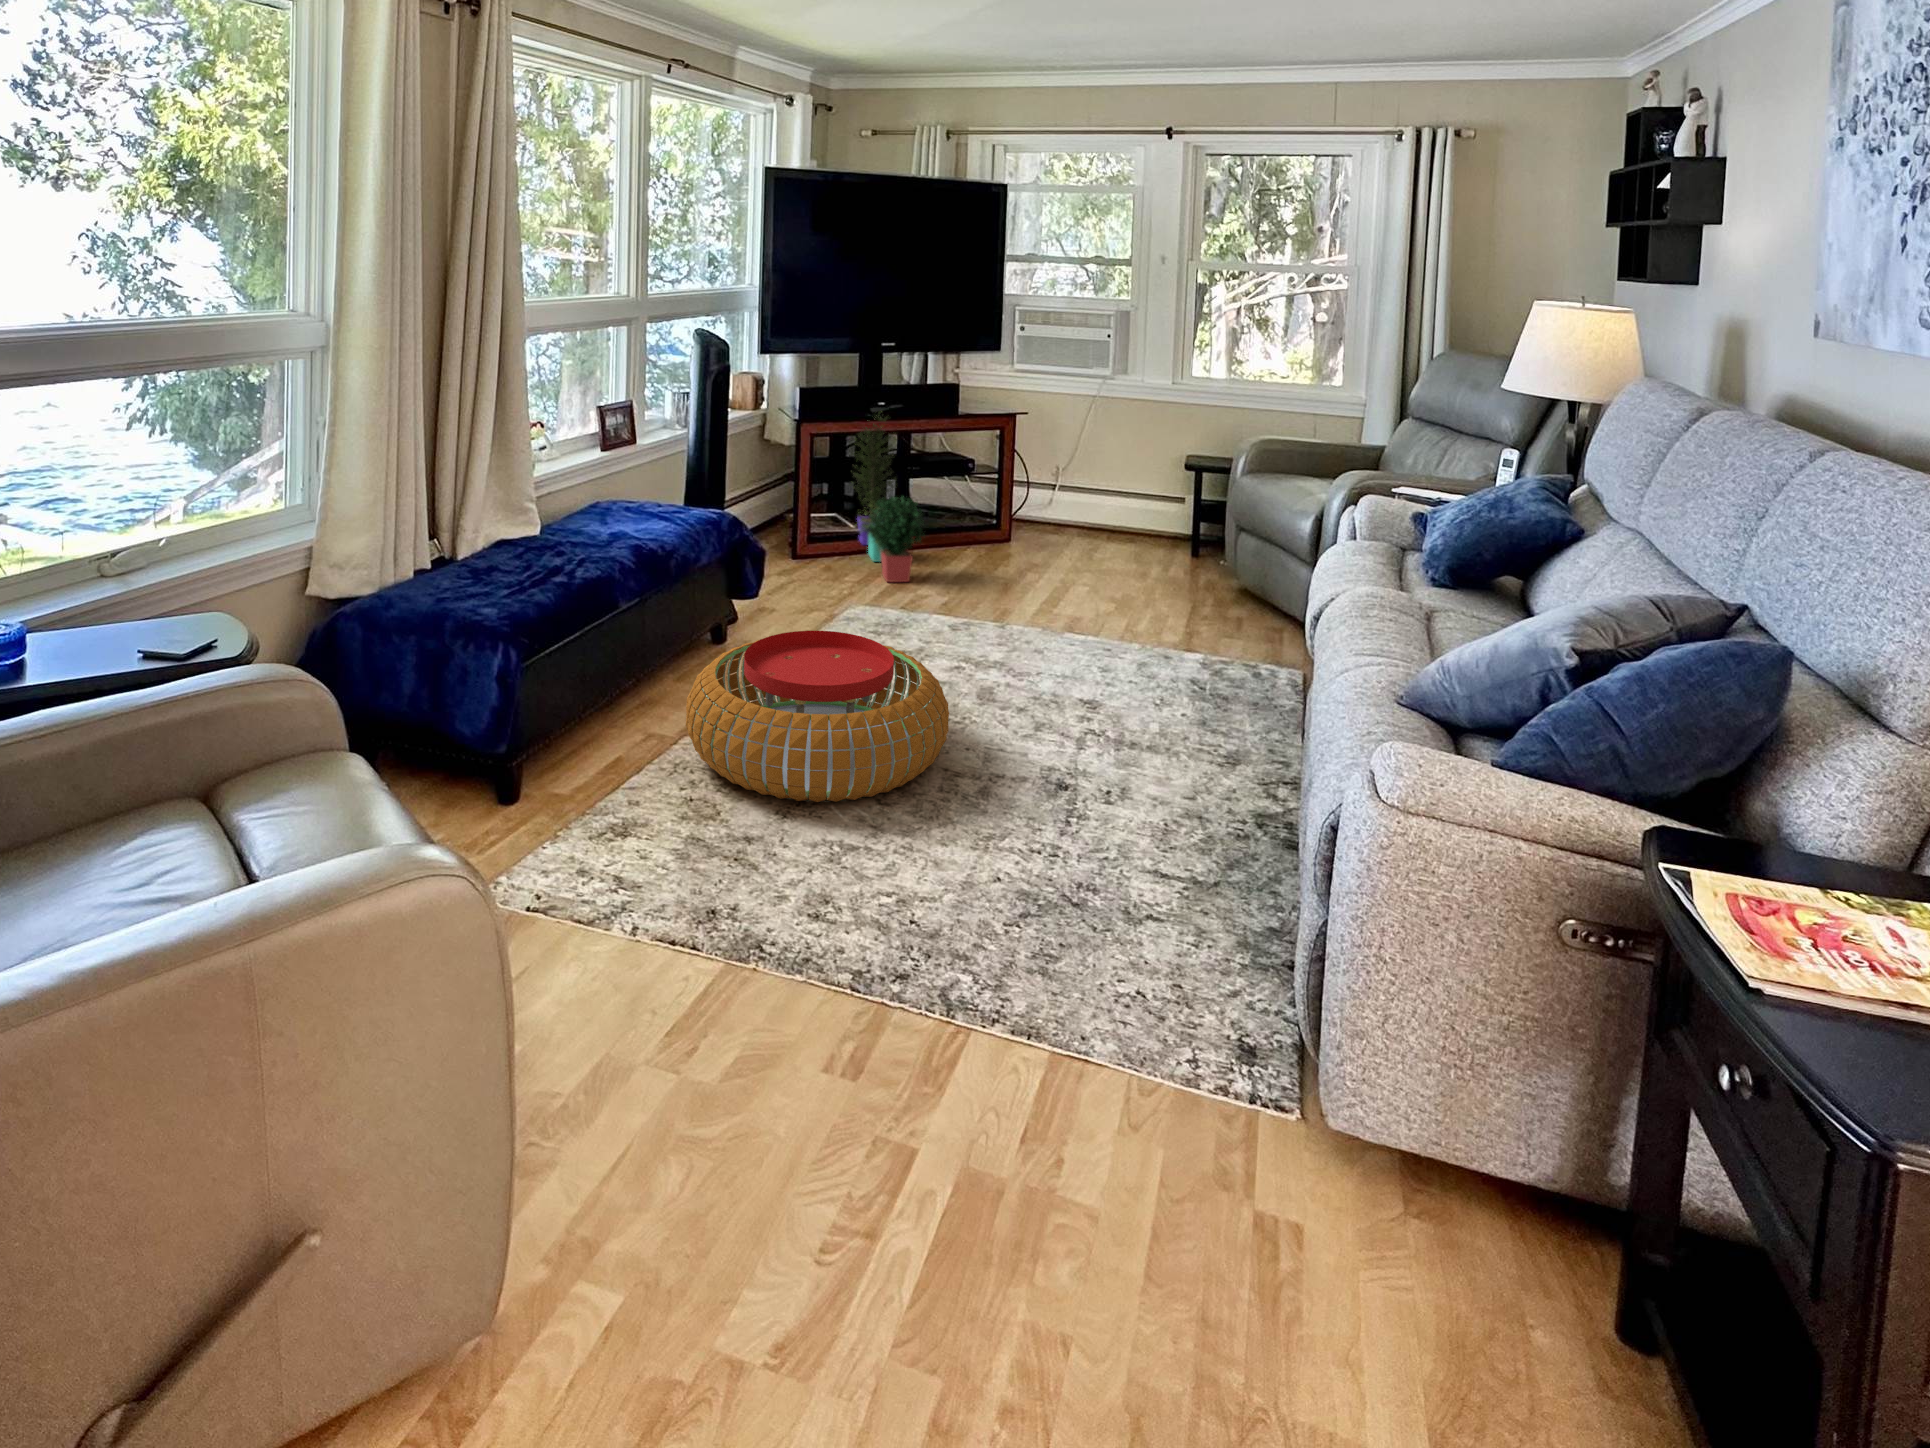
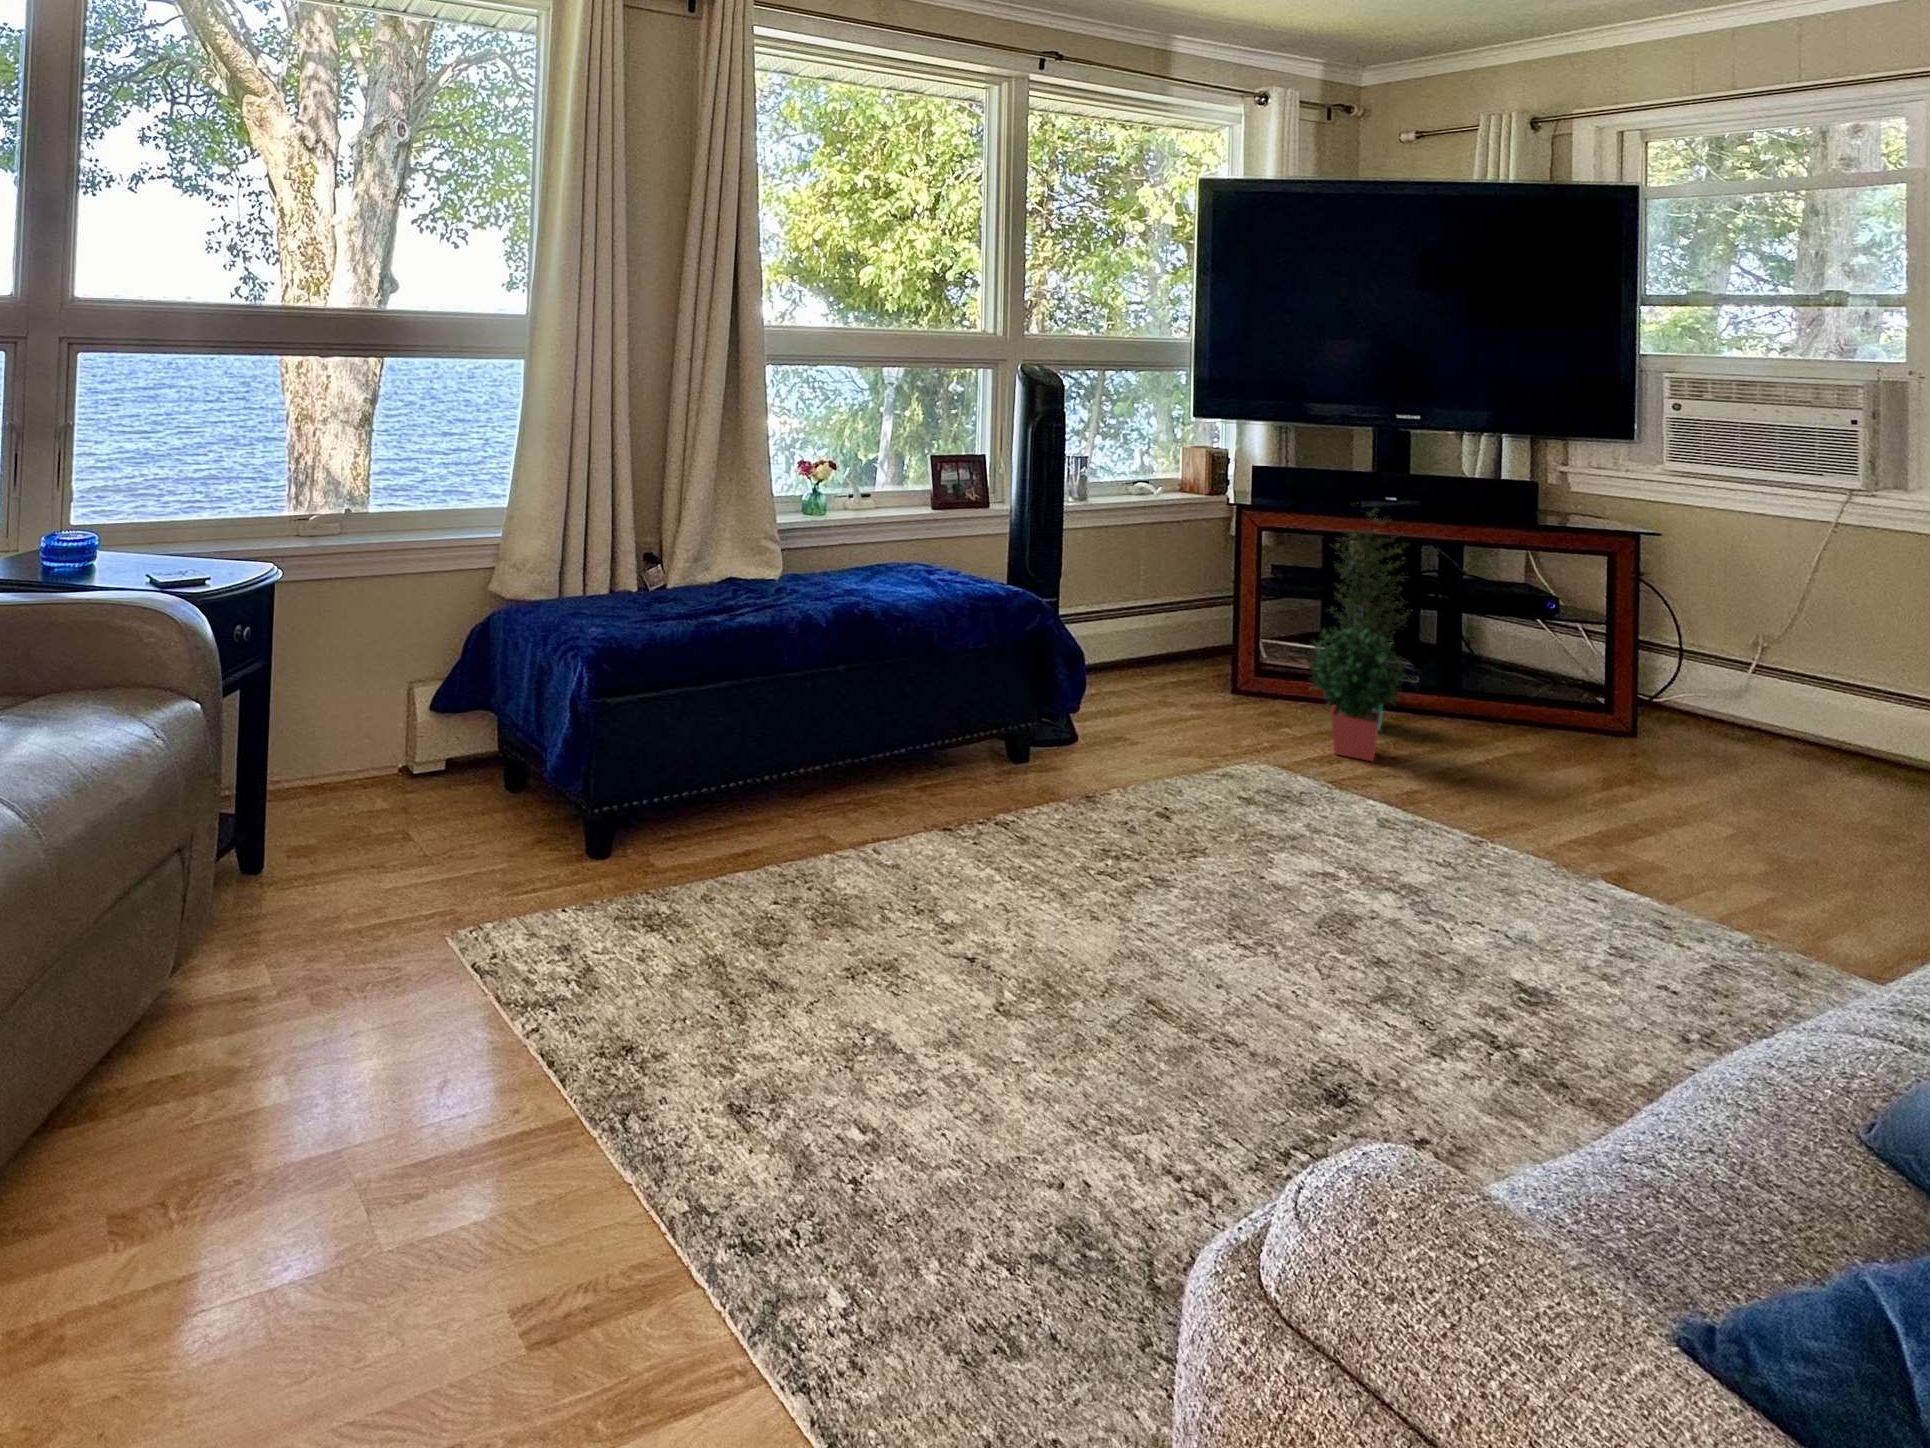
pouf: present [686,631,949,802] -> none [804,746,1189,1006]

